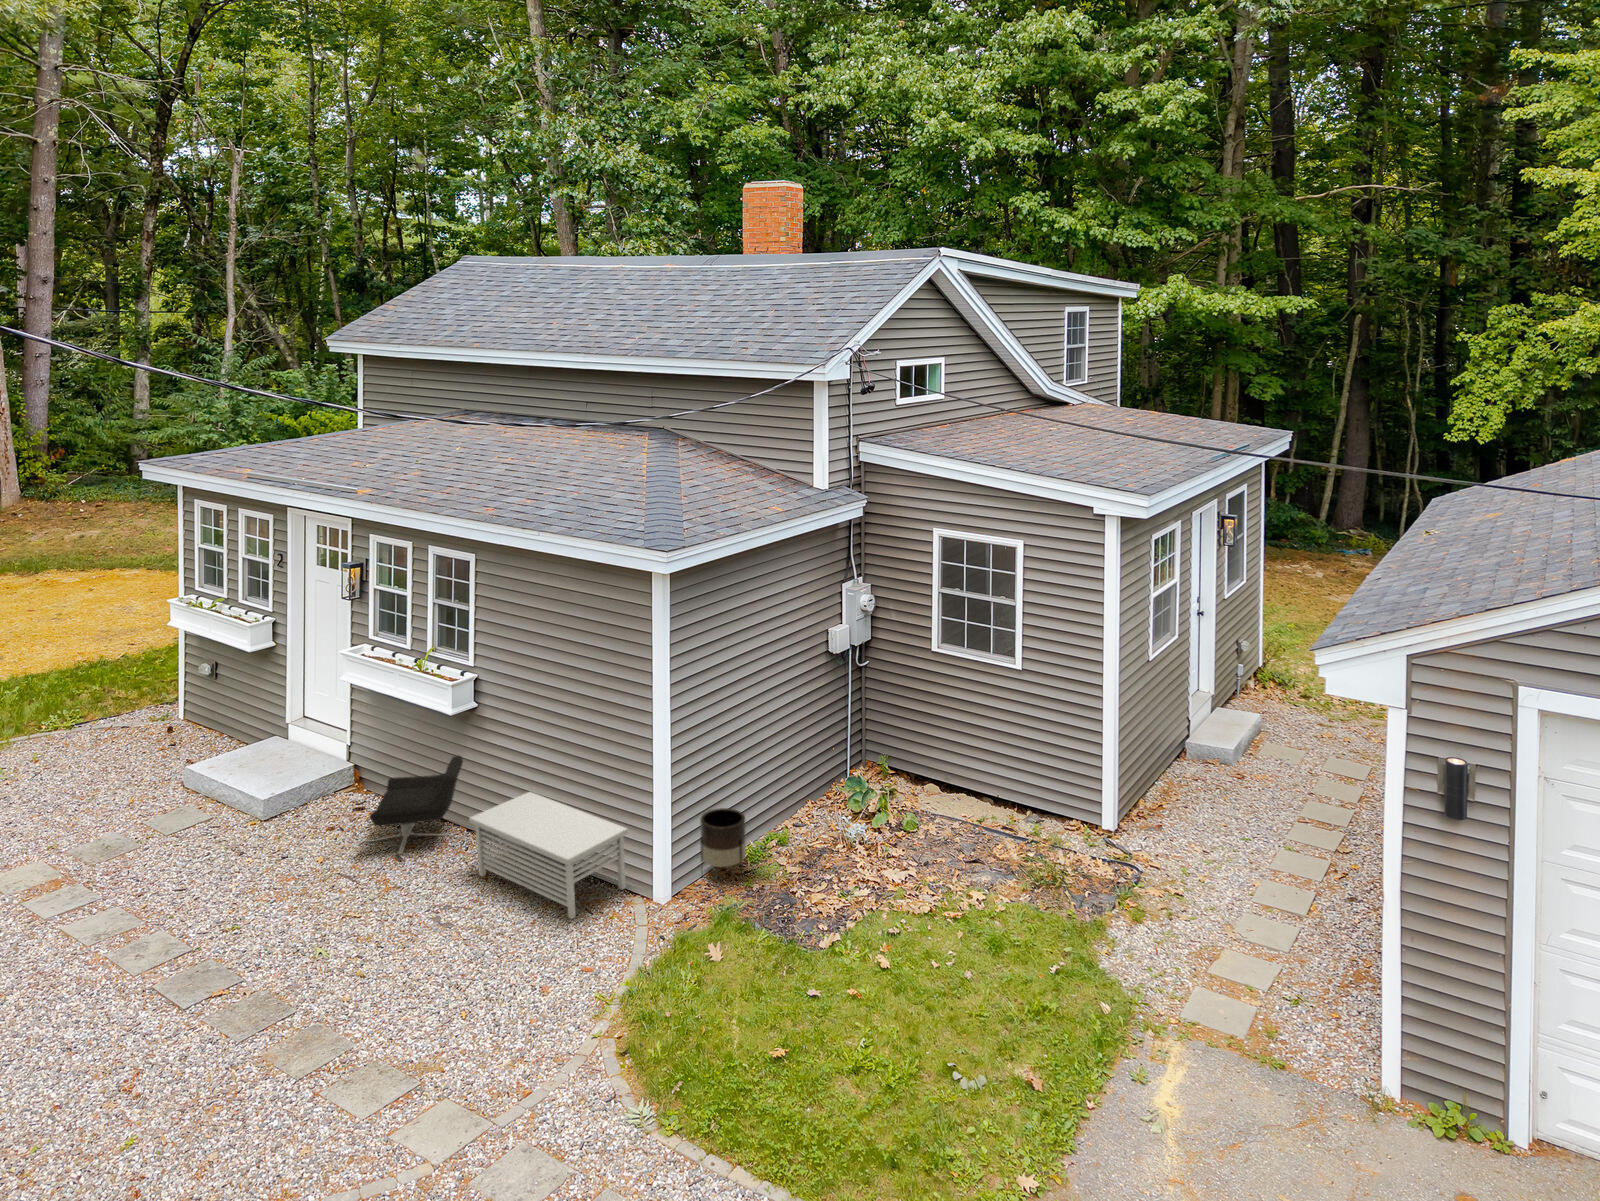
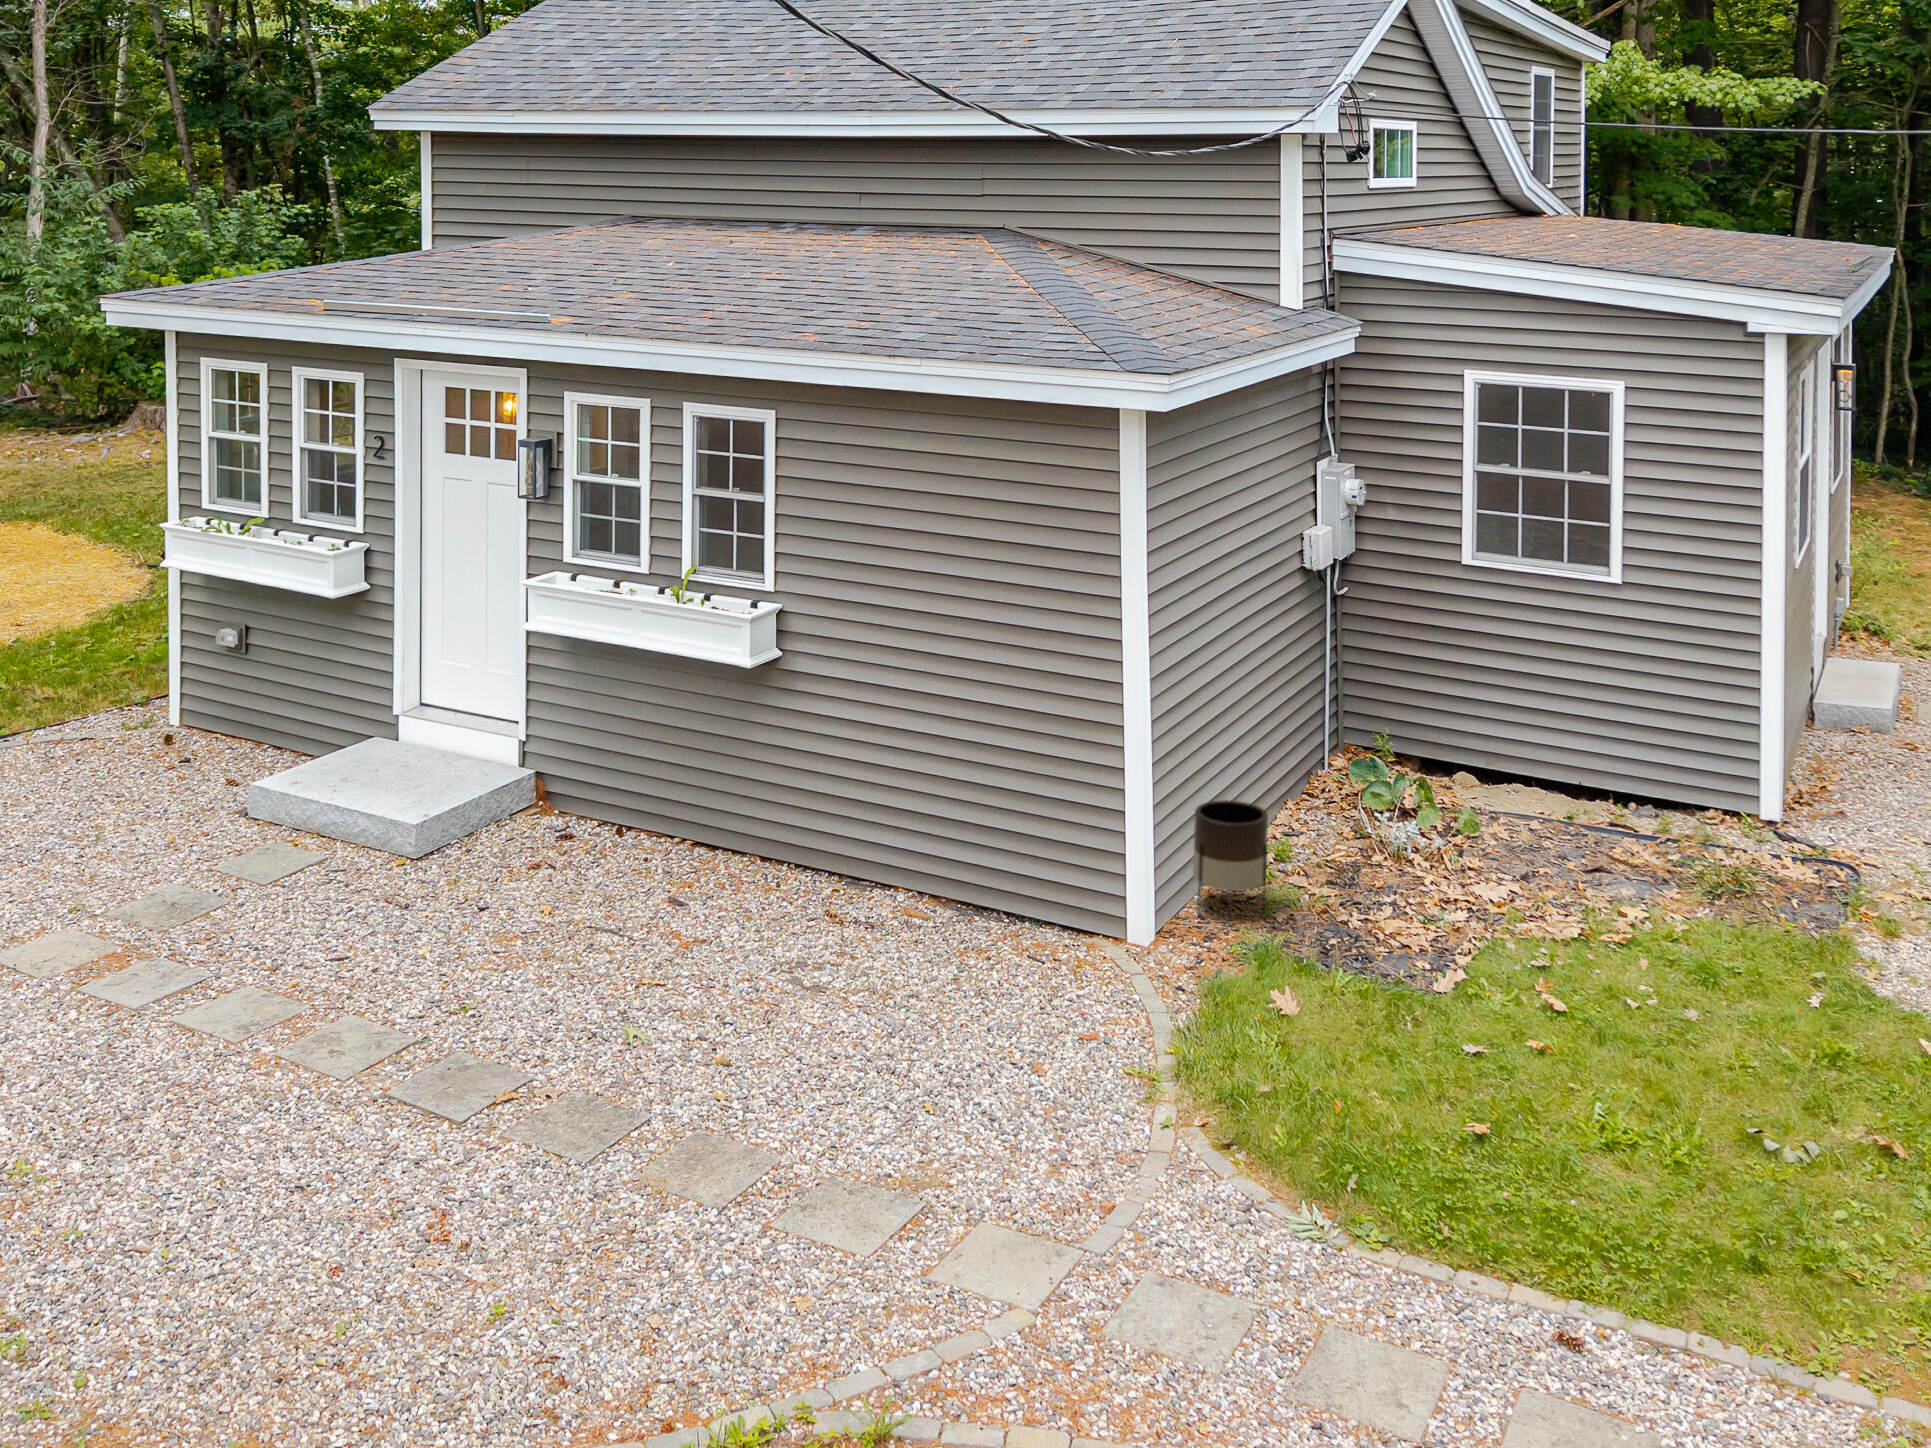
lounge chair: present [367,756,463,854] -> none [600,741,764,903]
storage bench: present [469,792,628,919] -> none [822,790,1094,975]

